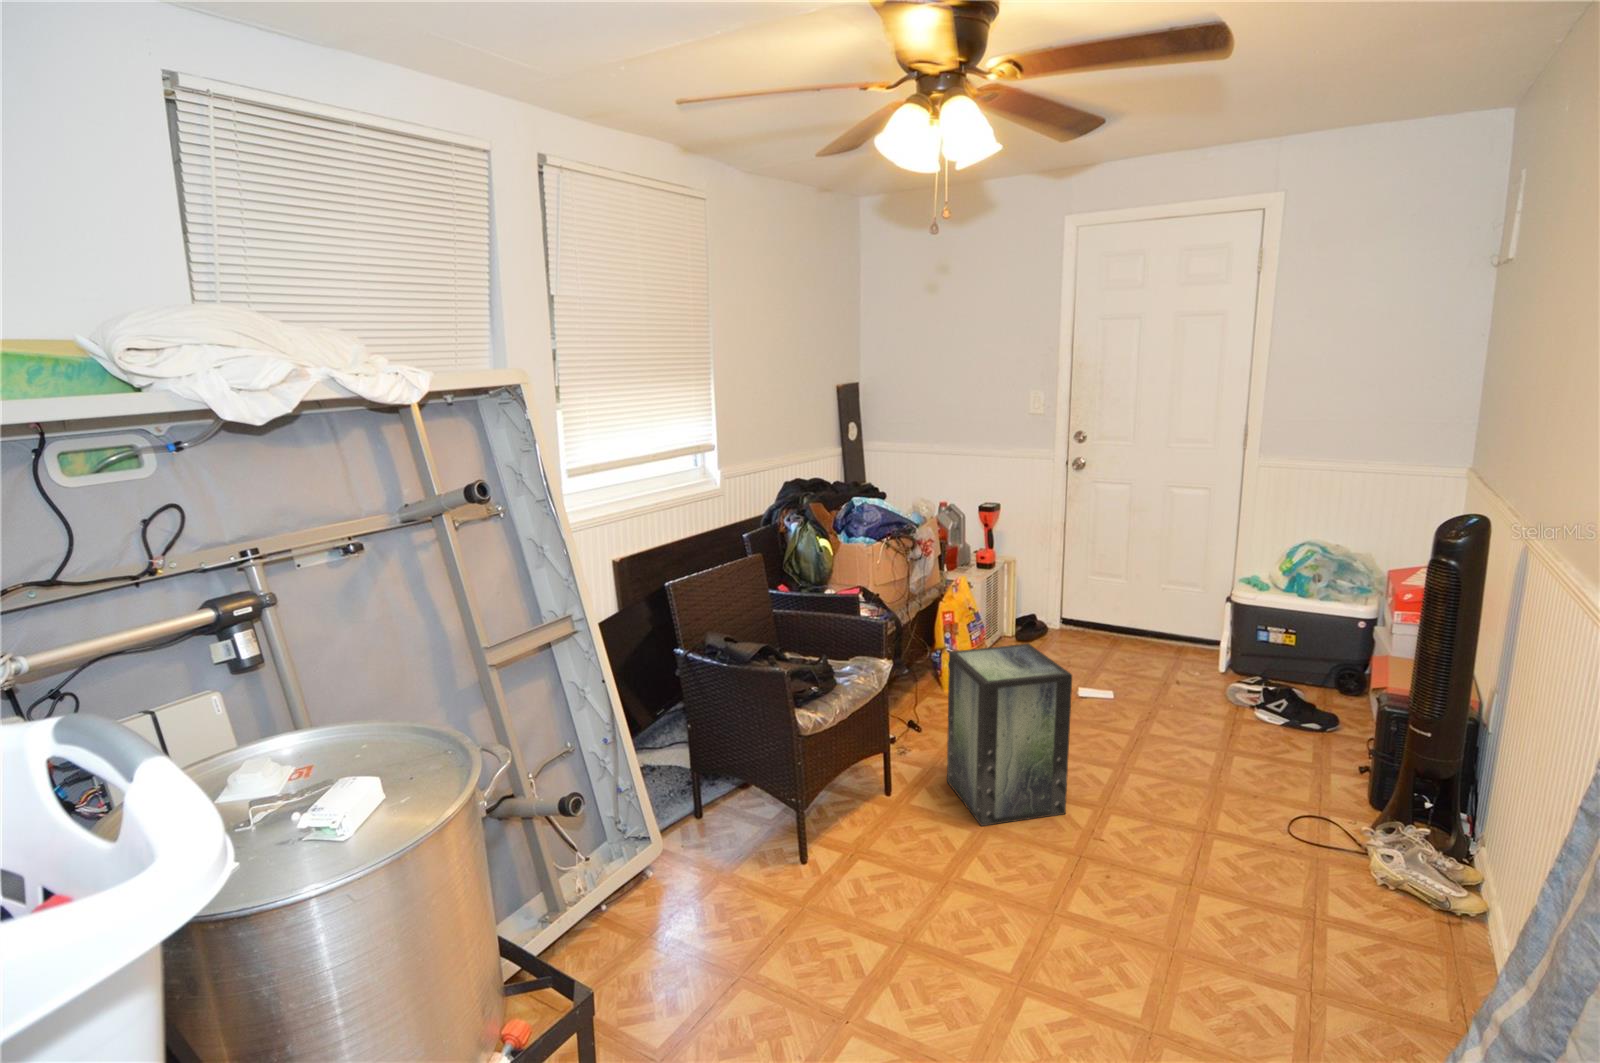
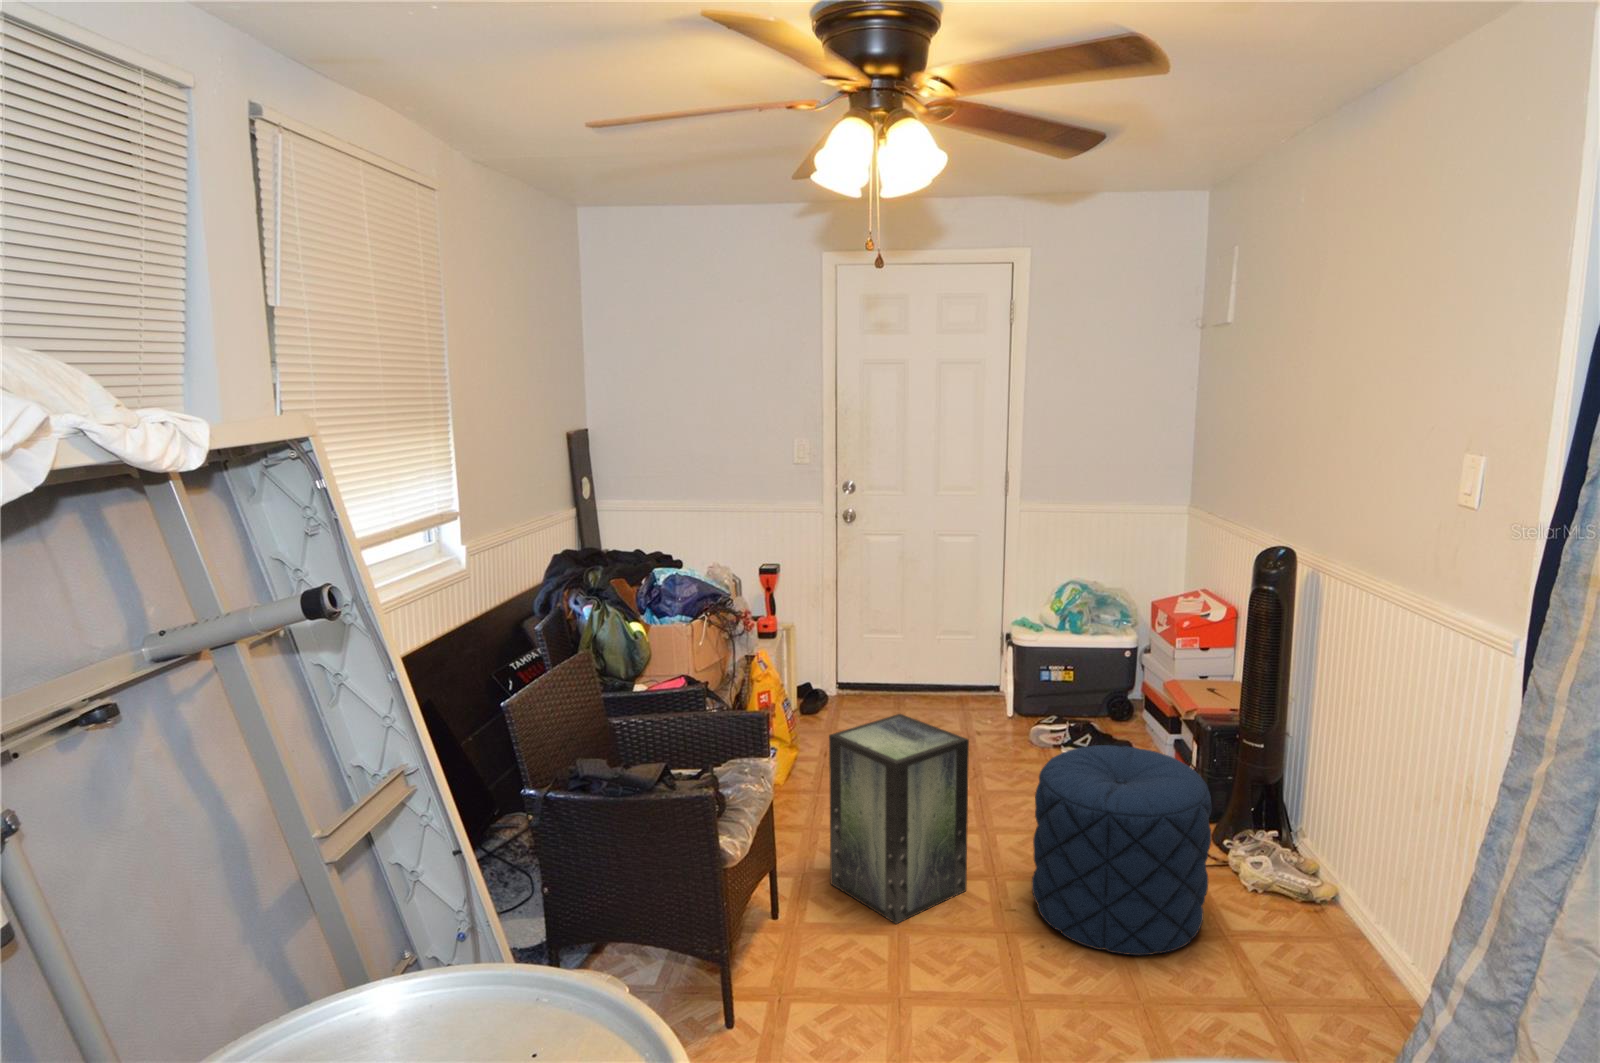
pouf: none [1119,701,1315,916] -> present [1032,745,1212,955]

